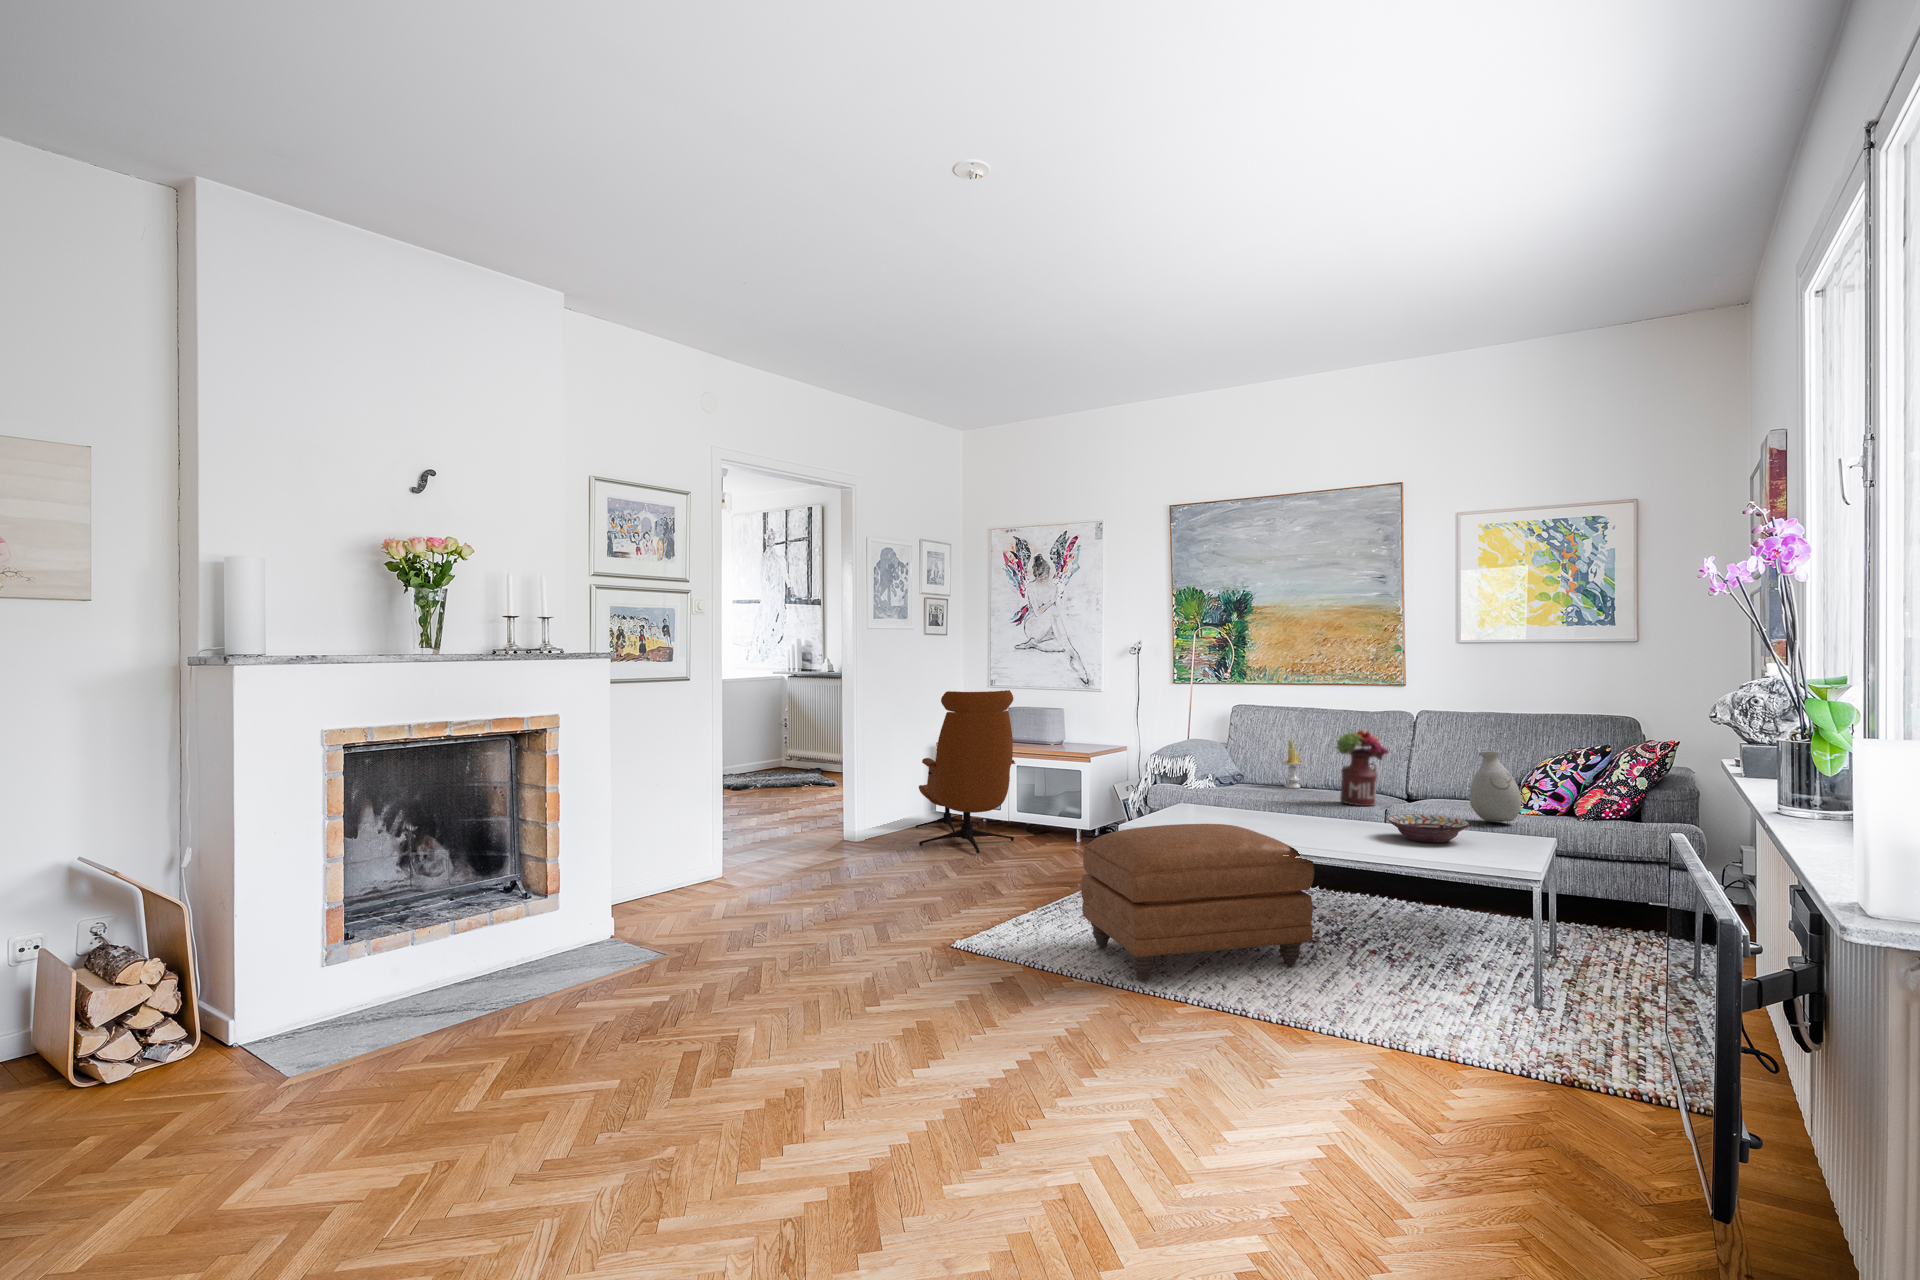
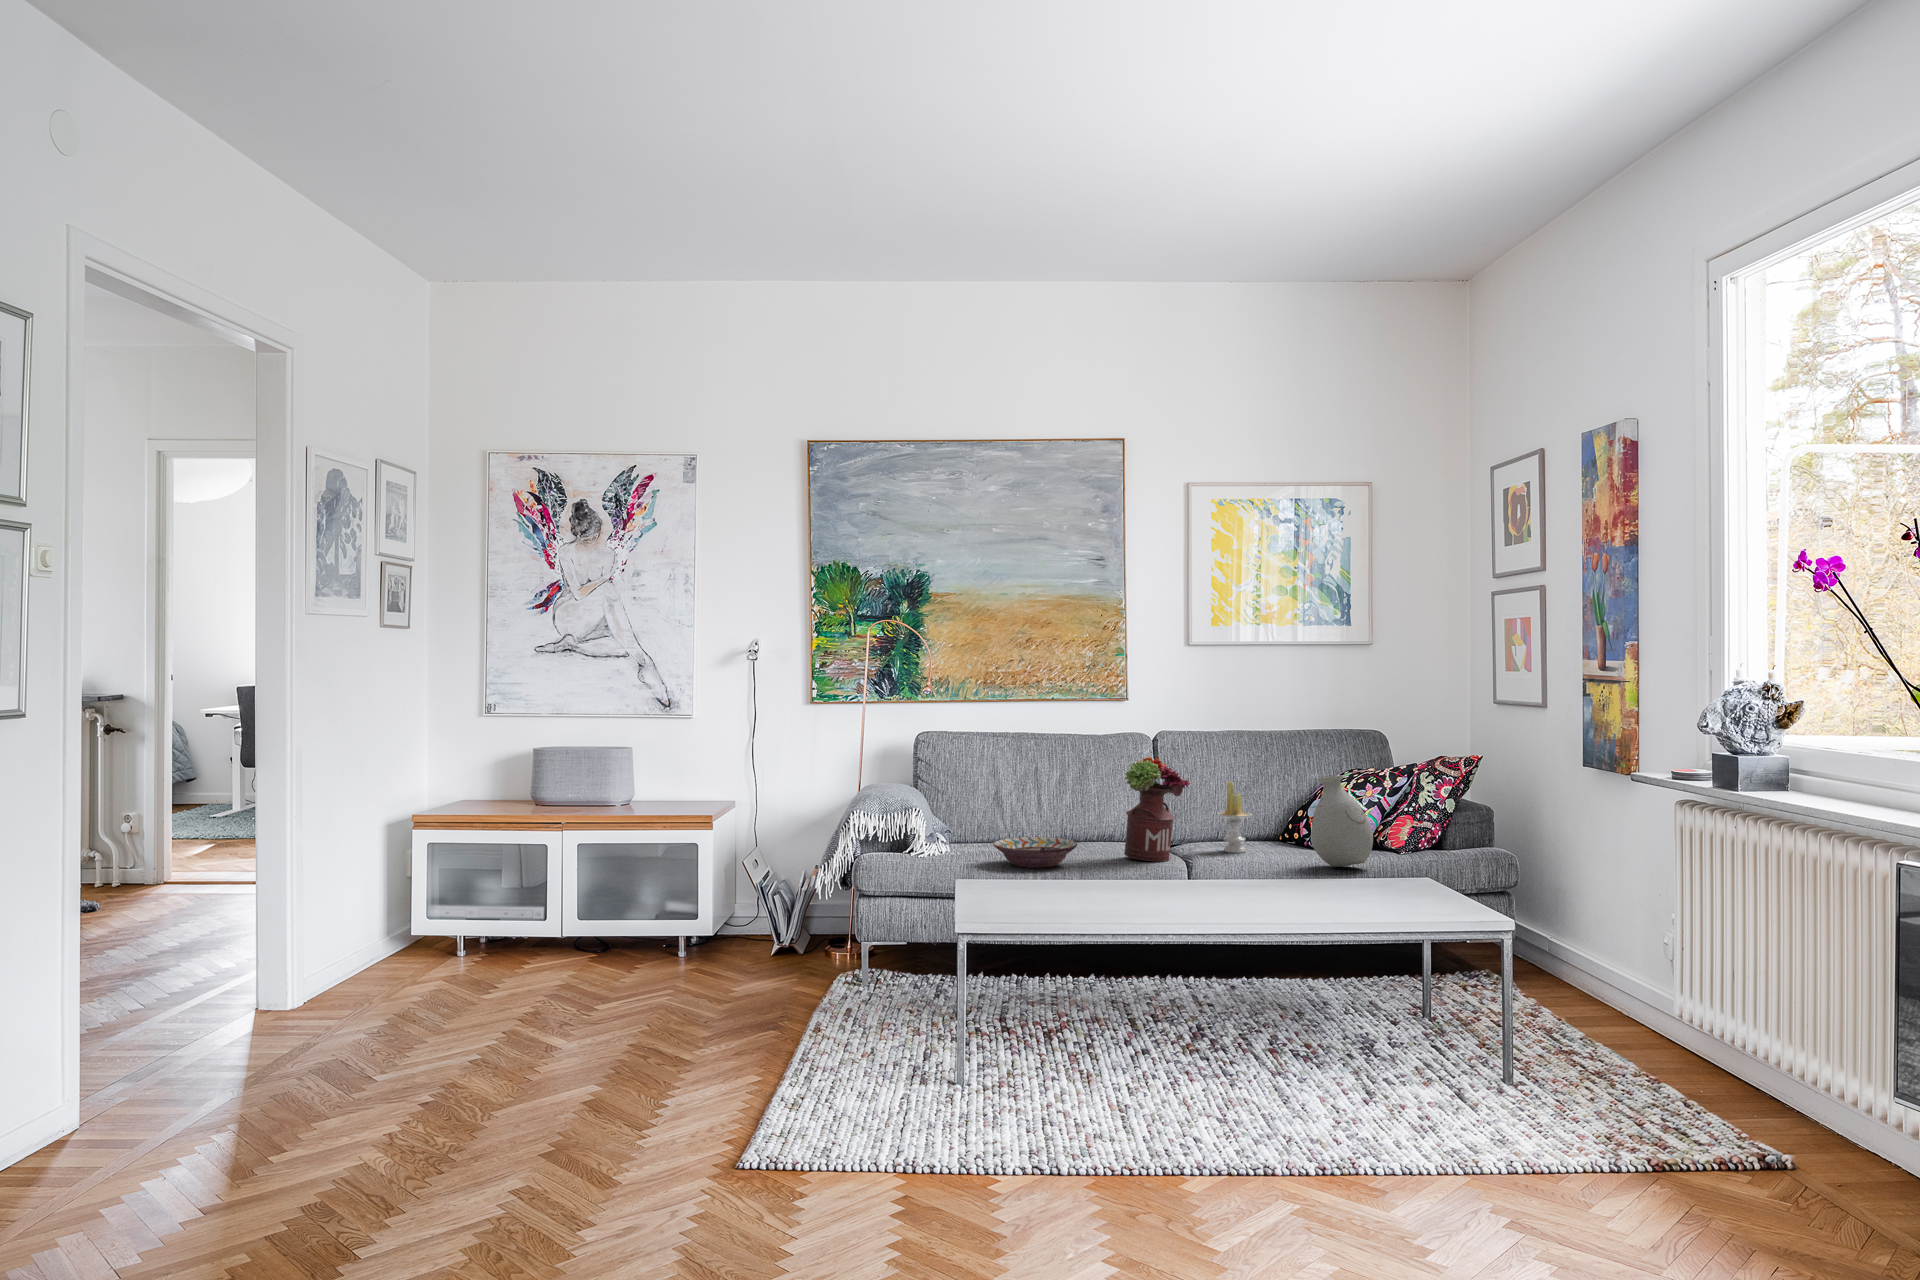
lounge chair: present [916,690,1015,853] -> none [370,716,612,1013]
candle: present [1281,740,1305,788] -> present [1217,781,1252,853]
decorative bowl: present [1388,814,1469,843] -> present [993,837,1077,868]
ottoman: present [1081,824,1314,981] -> none [942,914,1307,1224]

